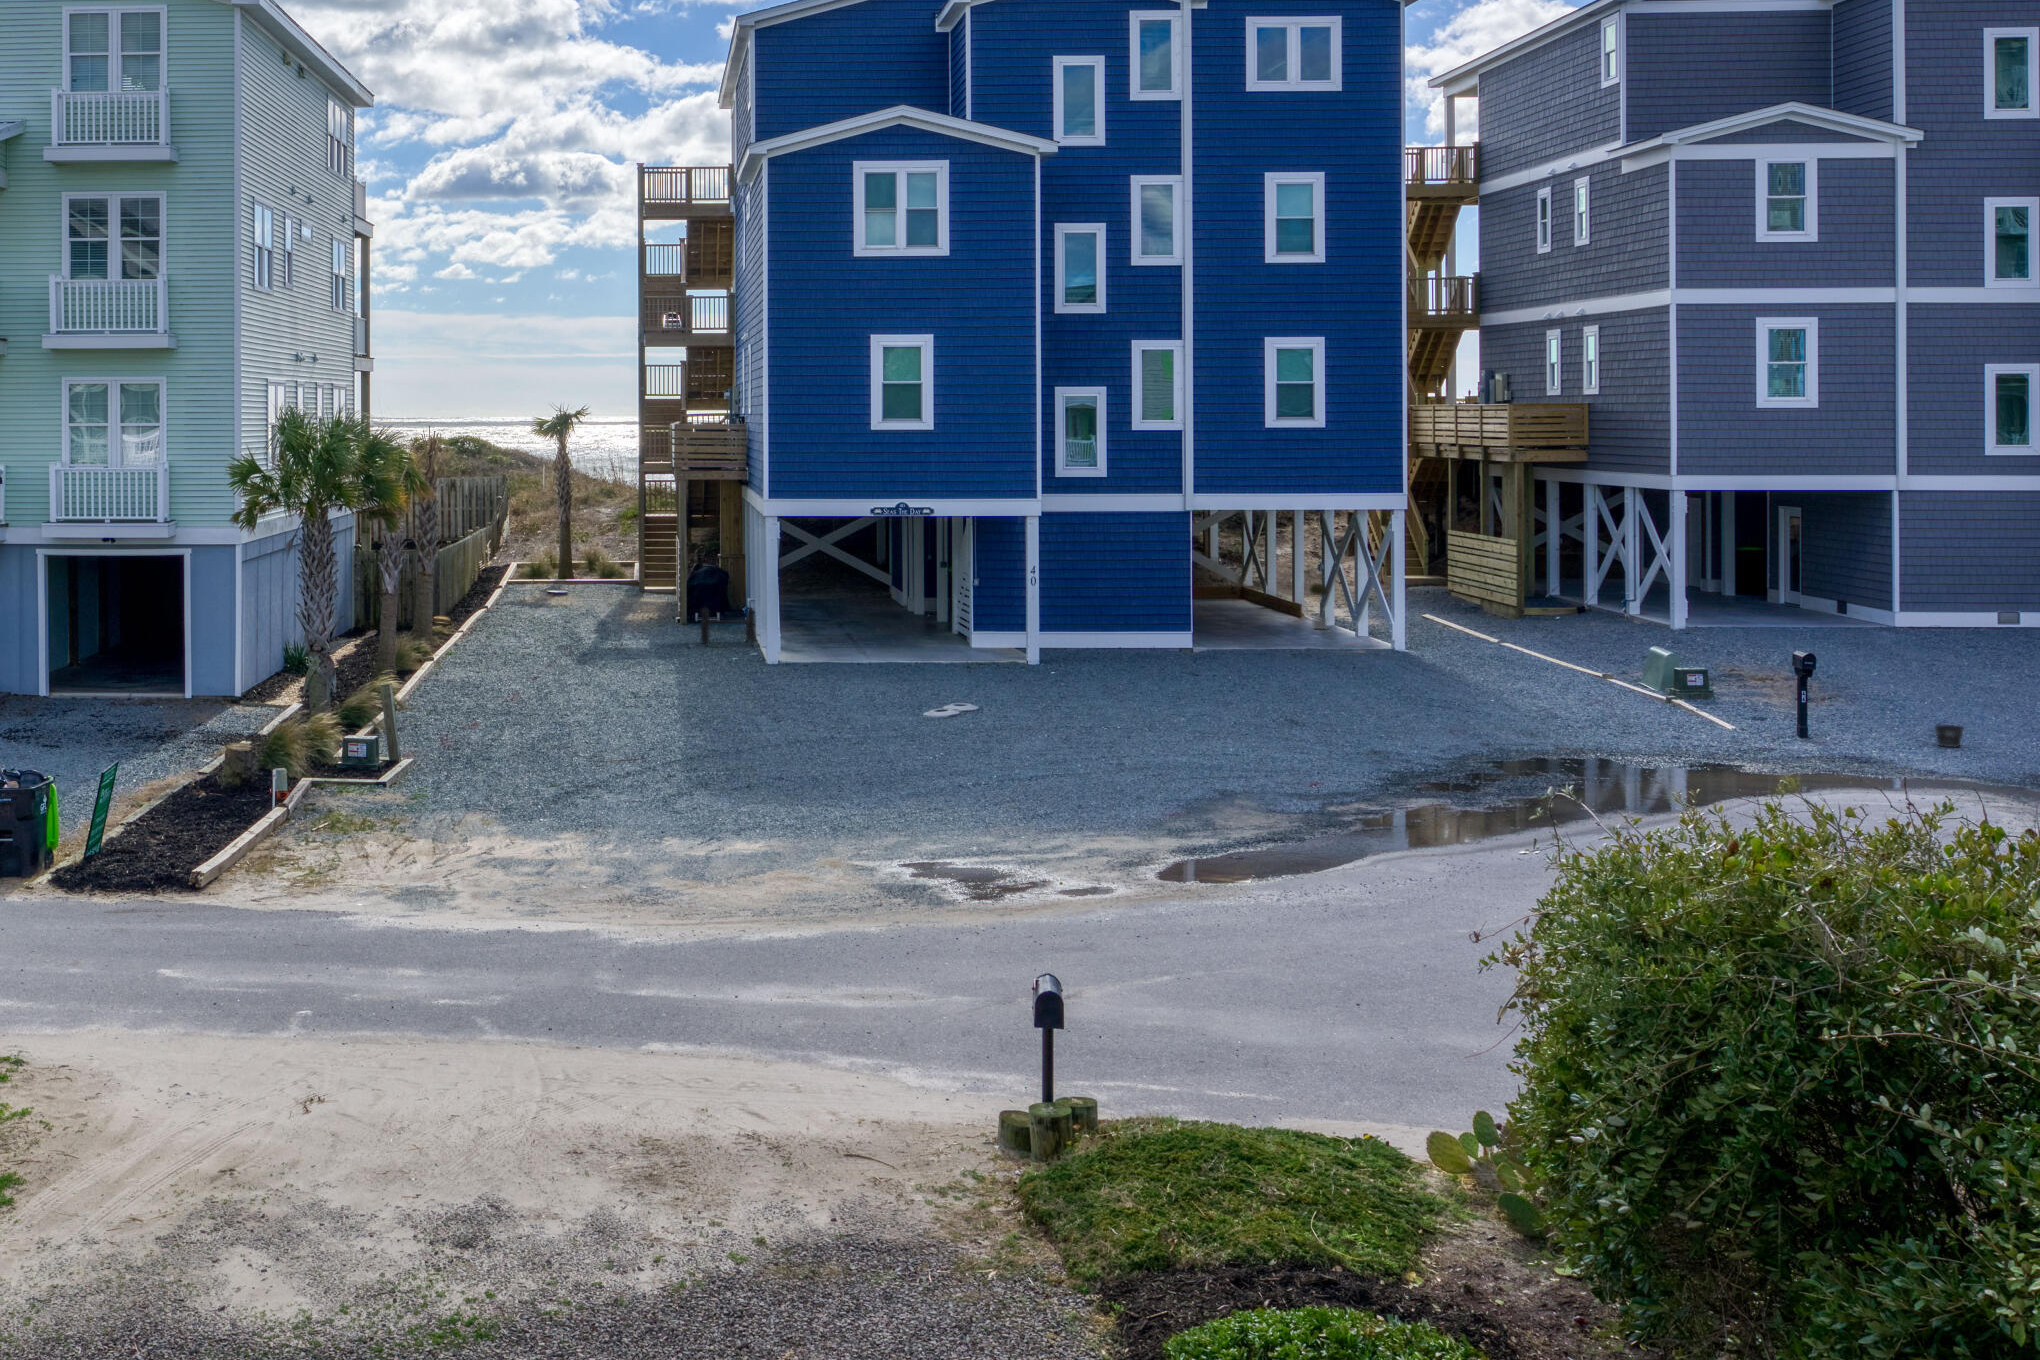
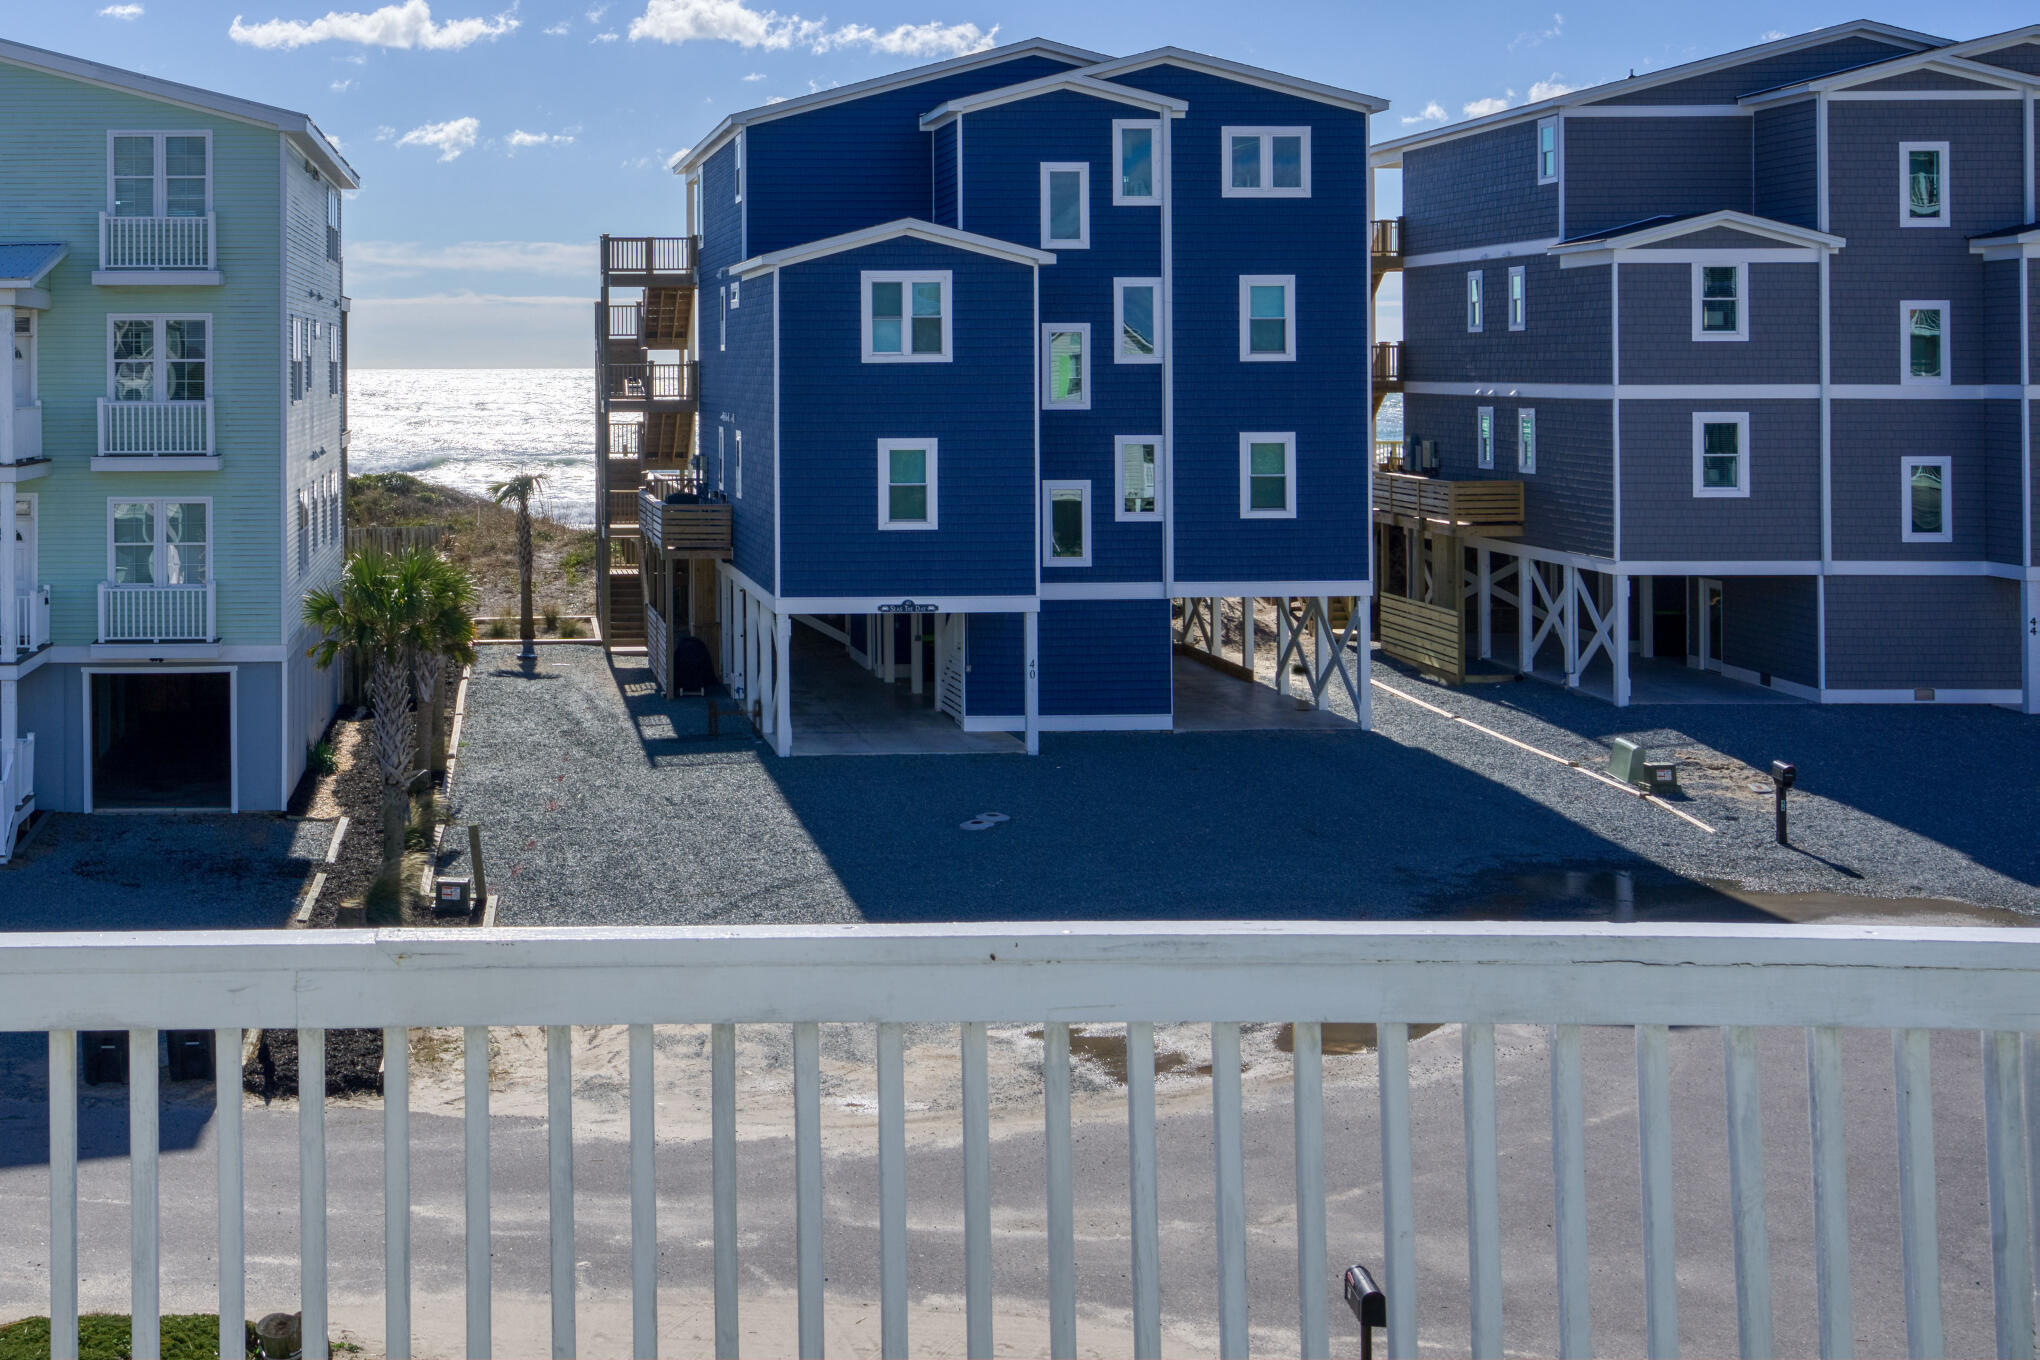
bucket: present [1935,724,1964,747] -> none [1865,838,1893,860]

